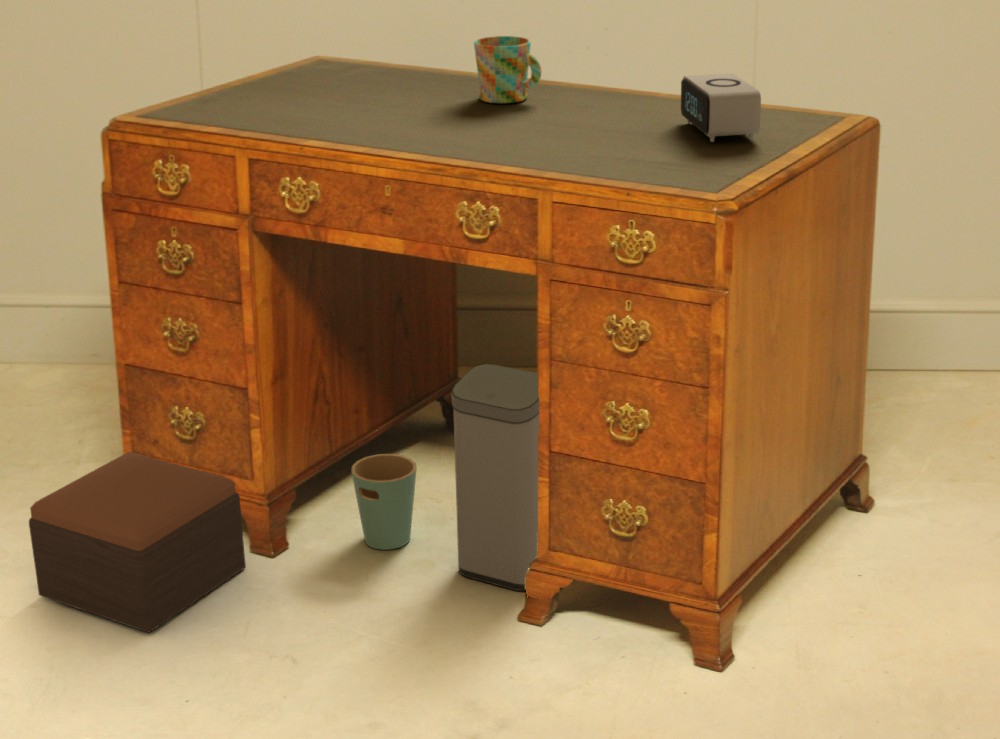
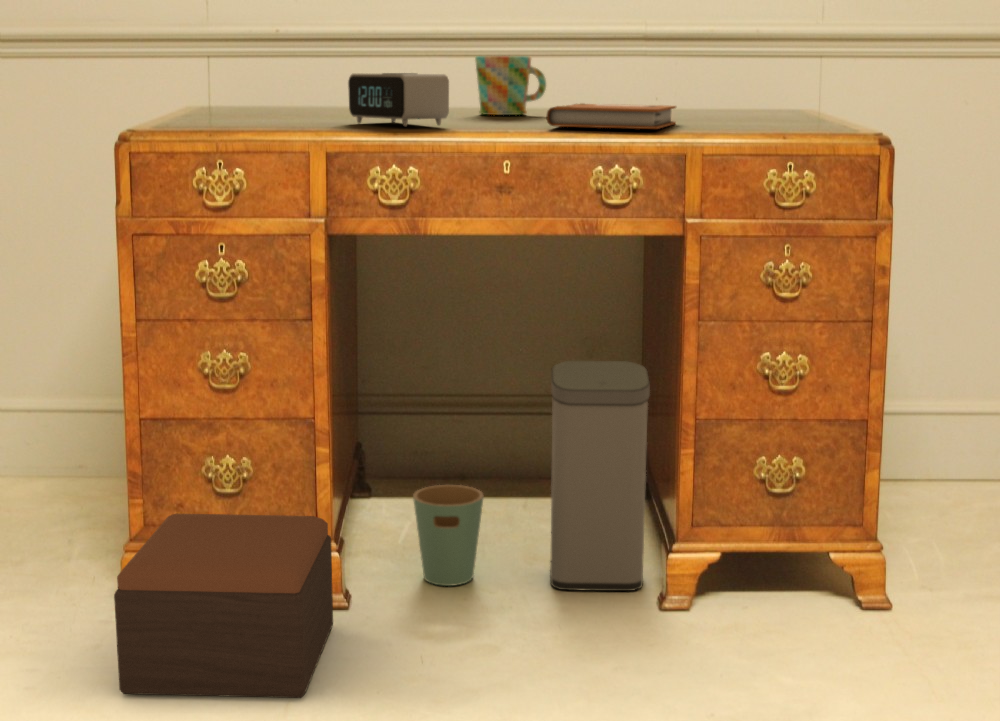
alarm clock: present [681,73,761,142] -> present [348,73,449,126]
notebook: none [442,109,607,168] -> present [547,103,676,129]

